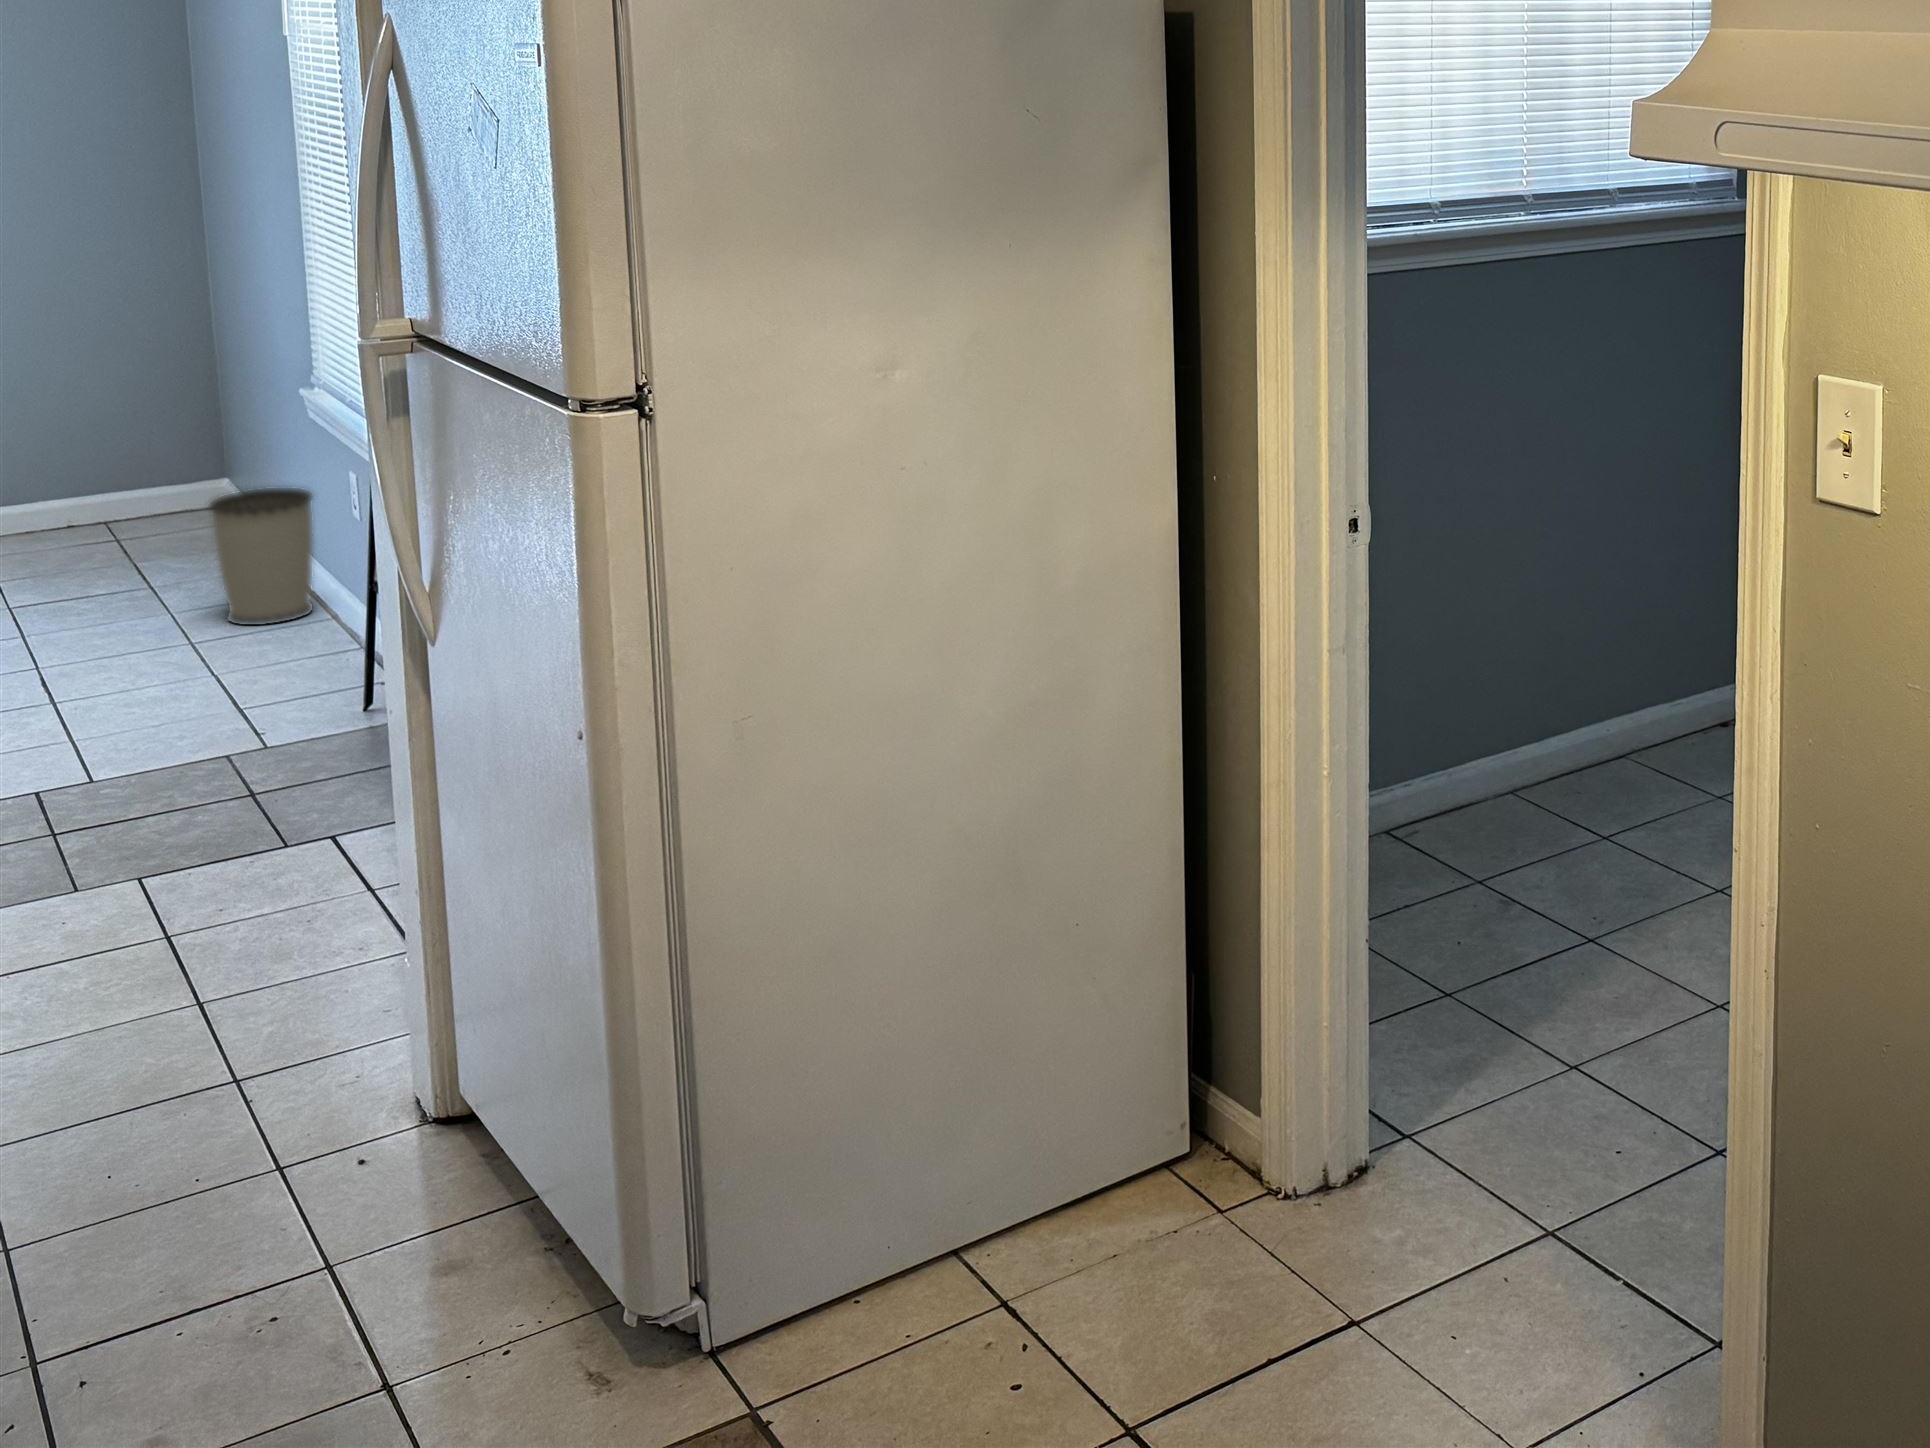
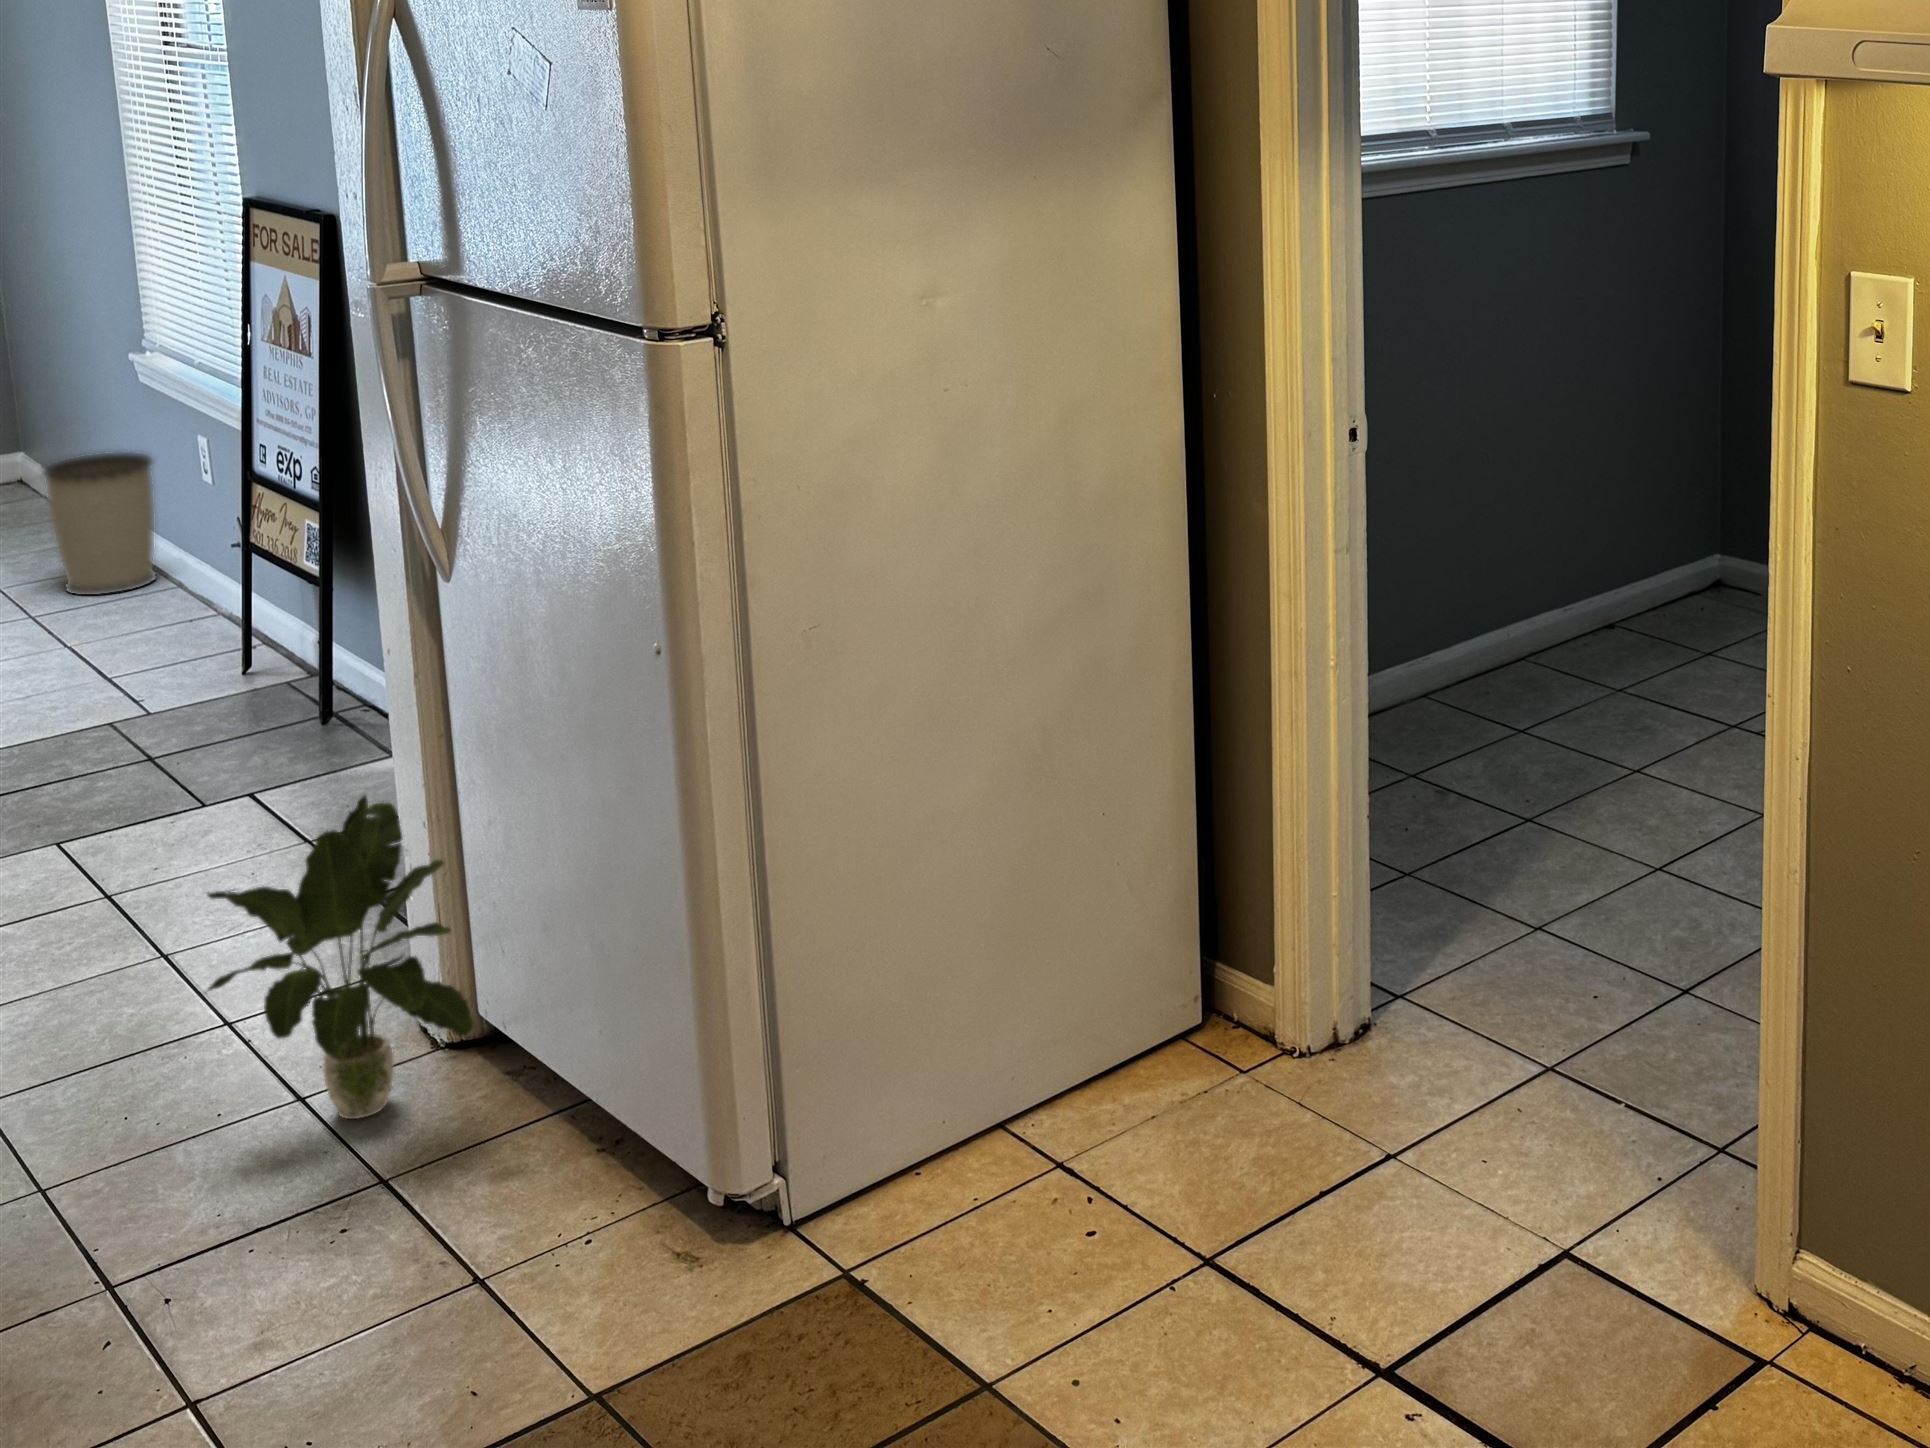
potted plant: none [163,863,435,1195] -> present [207,796,474,1119]

